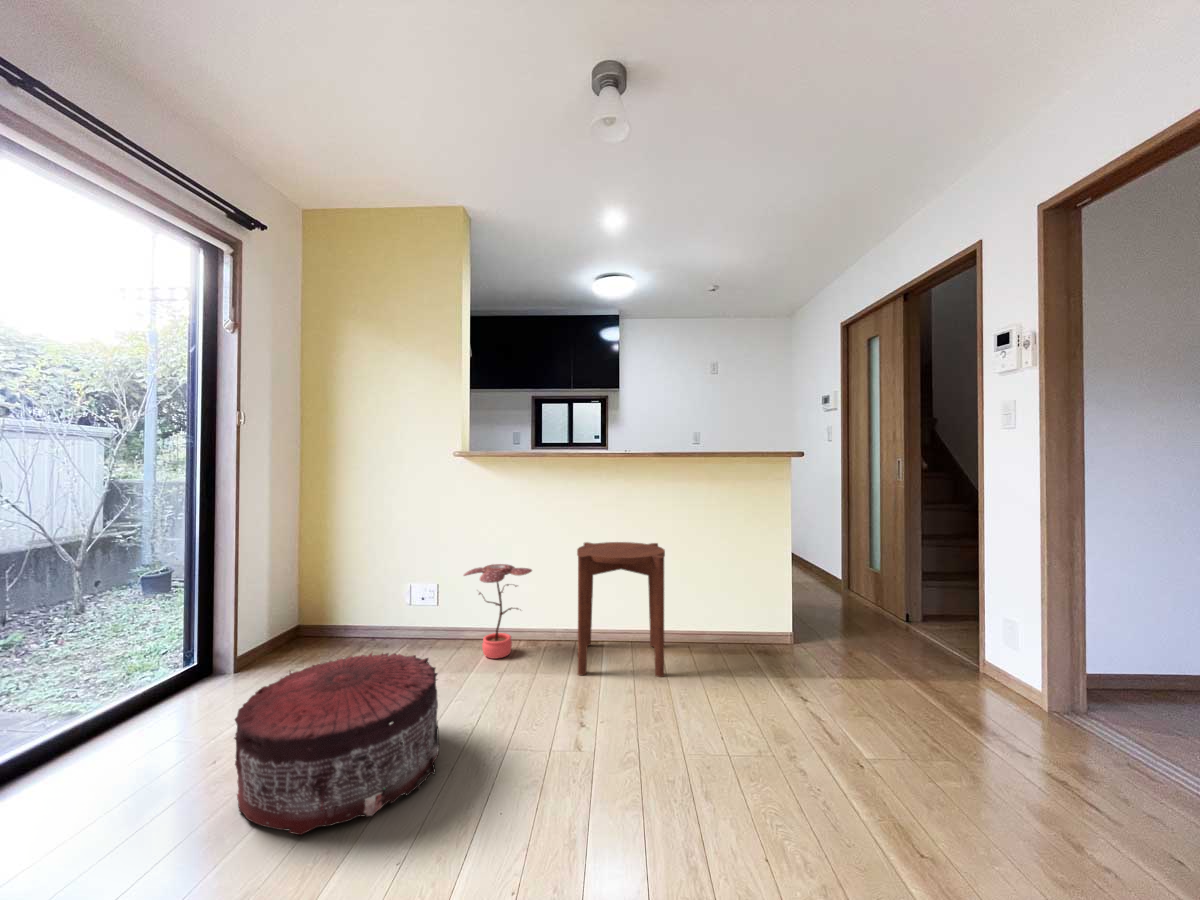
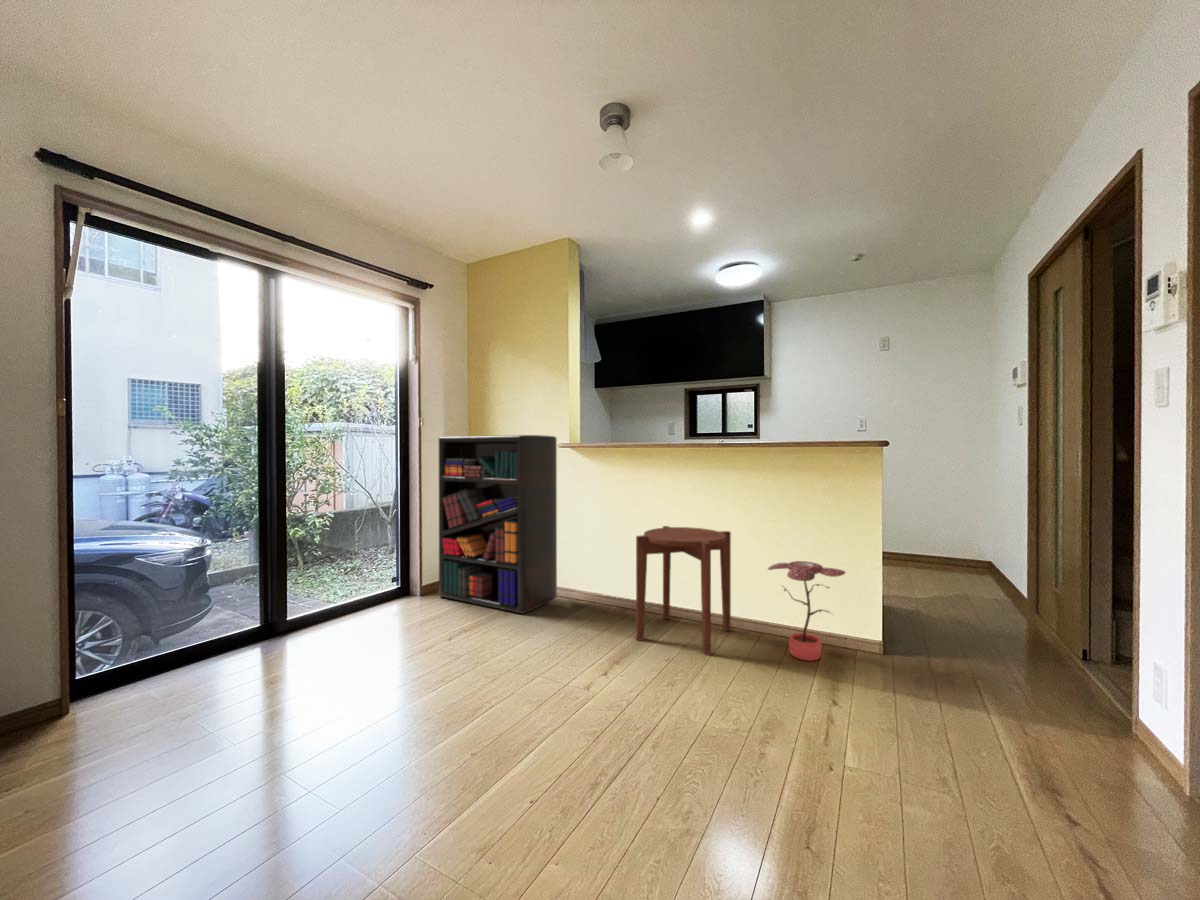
bookshelf: none [267,439,444,670] -> present [439,435,557,613]
potted plant: present [464,564,532,658] -> present [768,561,845,661]
pouf: present [234,653,439,835] -> none [364,590,495,692]

